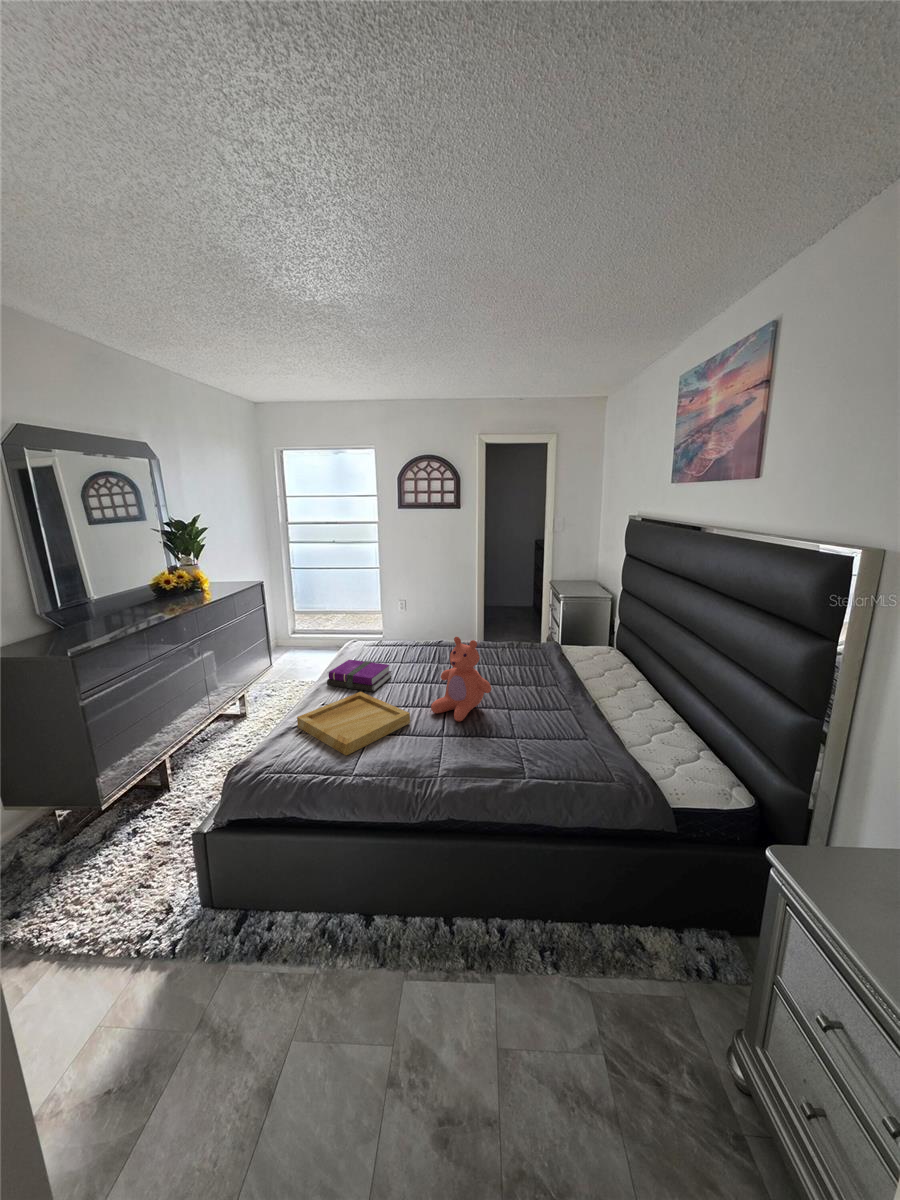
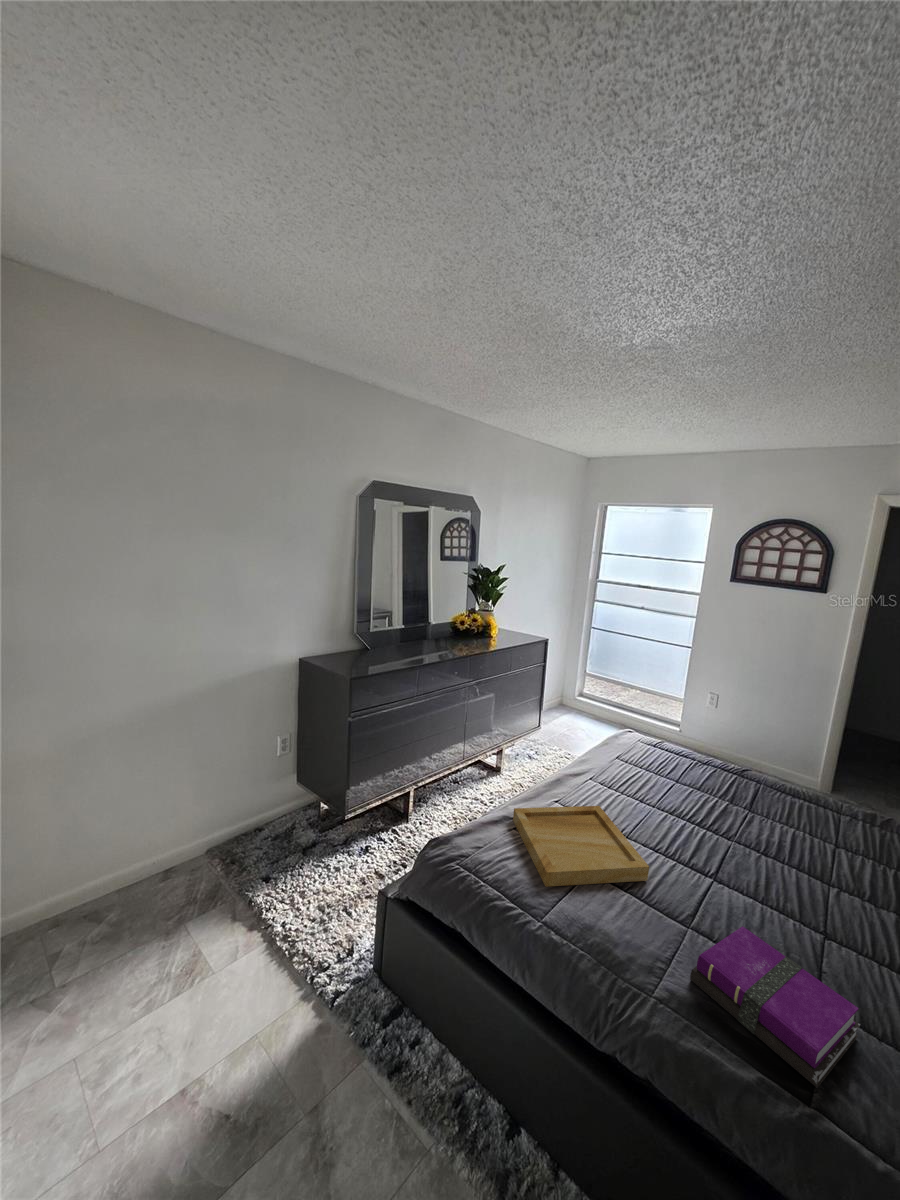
teddy bear: present [431,637,491,721] -> none [686,785,795,916]
notebook: present [327,660,392,692] -> present [690,926,860,1088]

